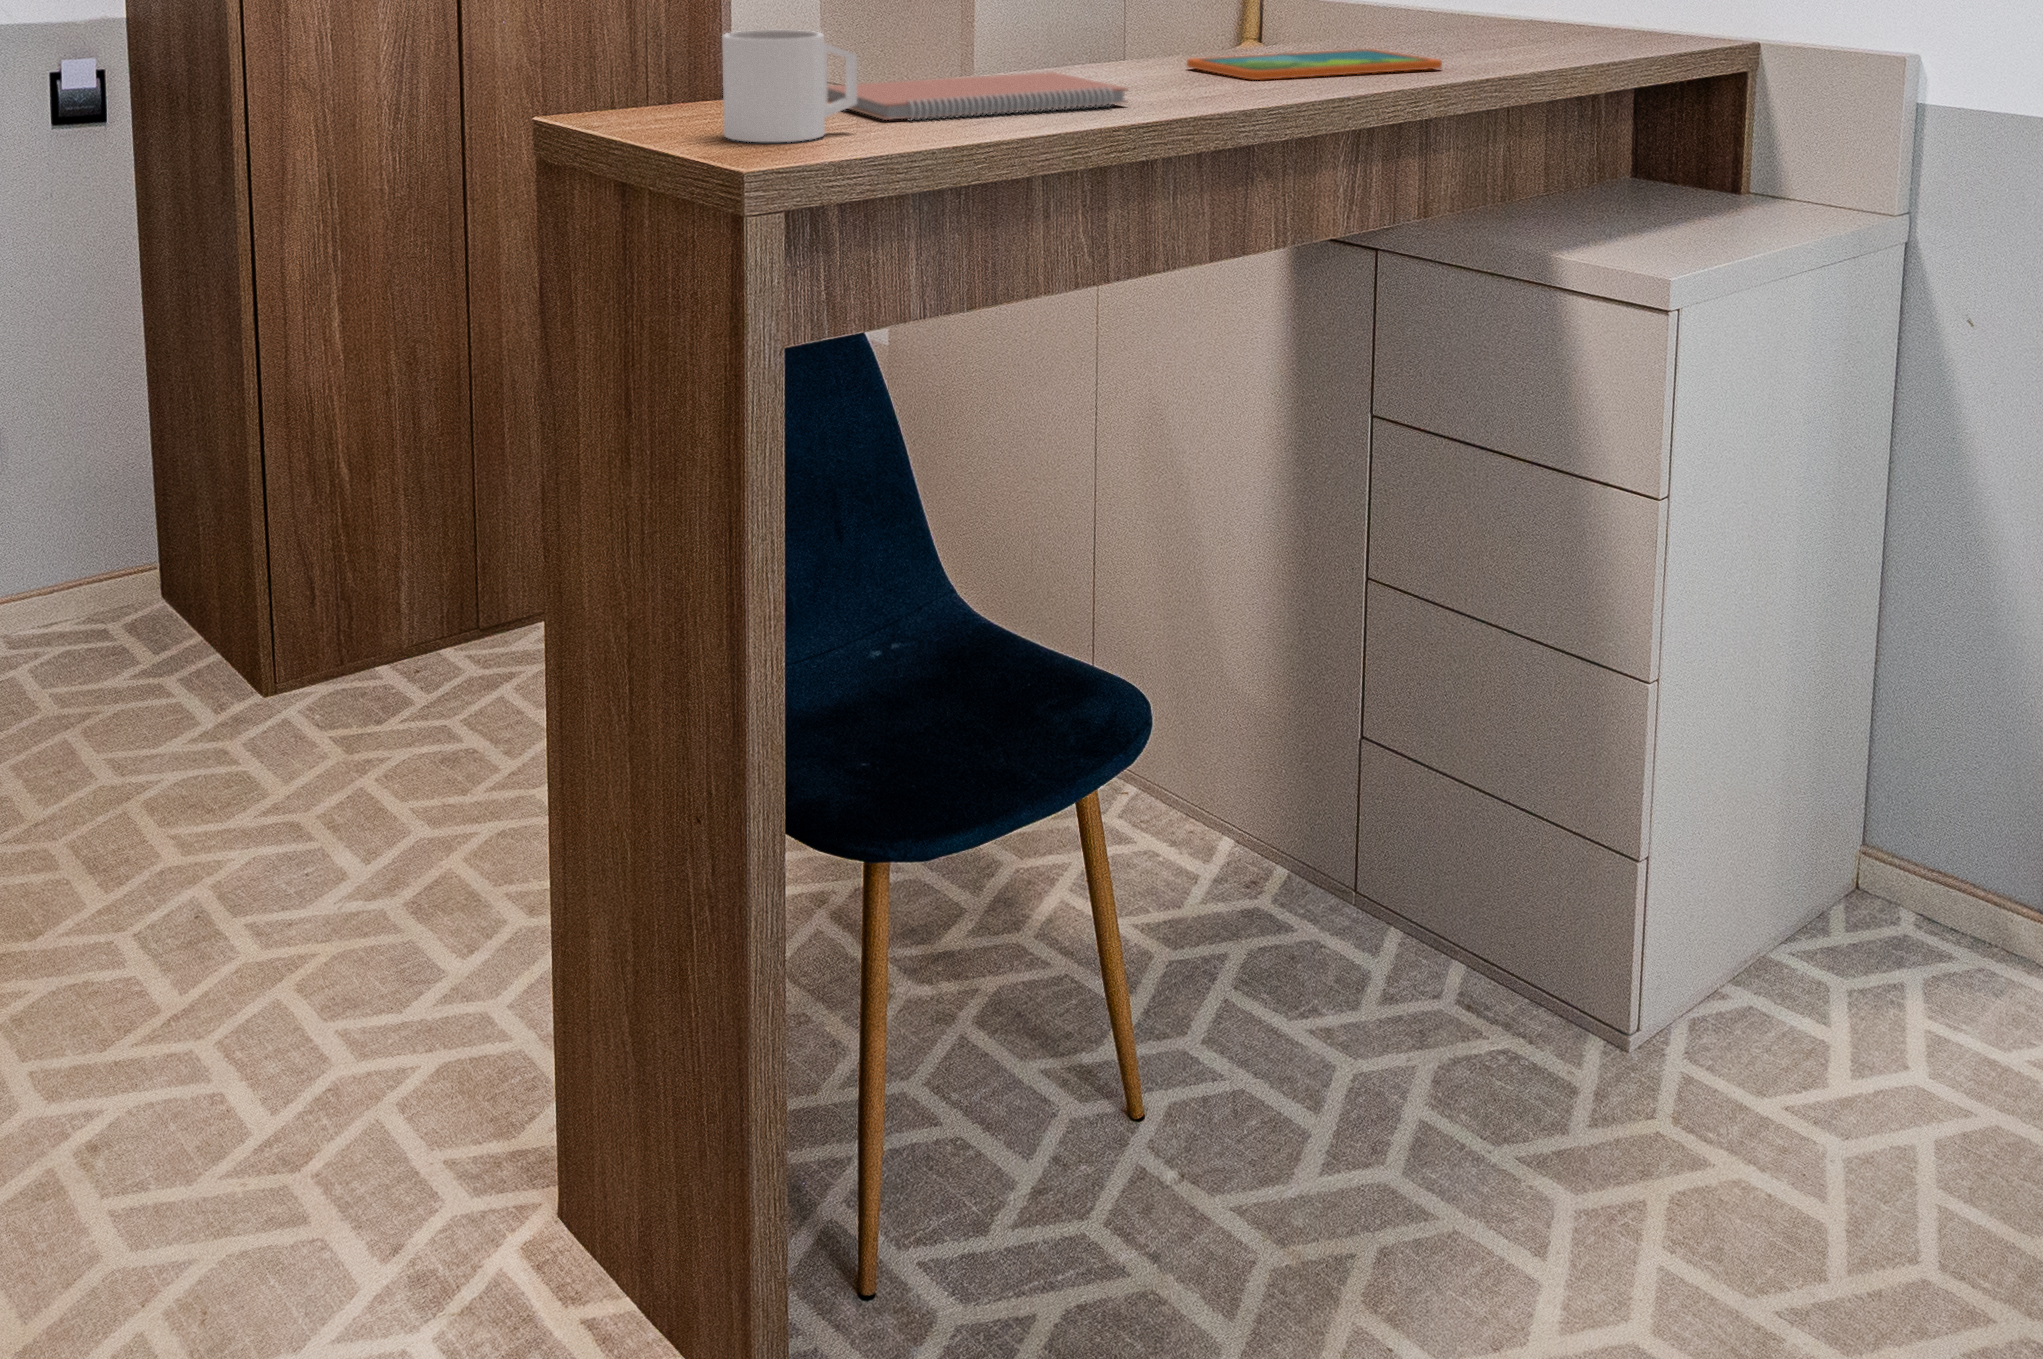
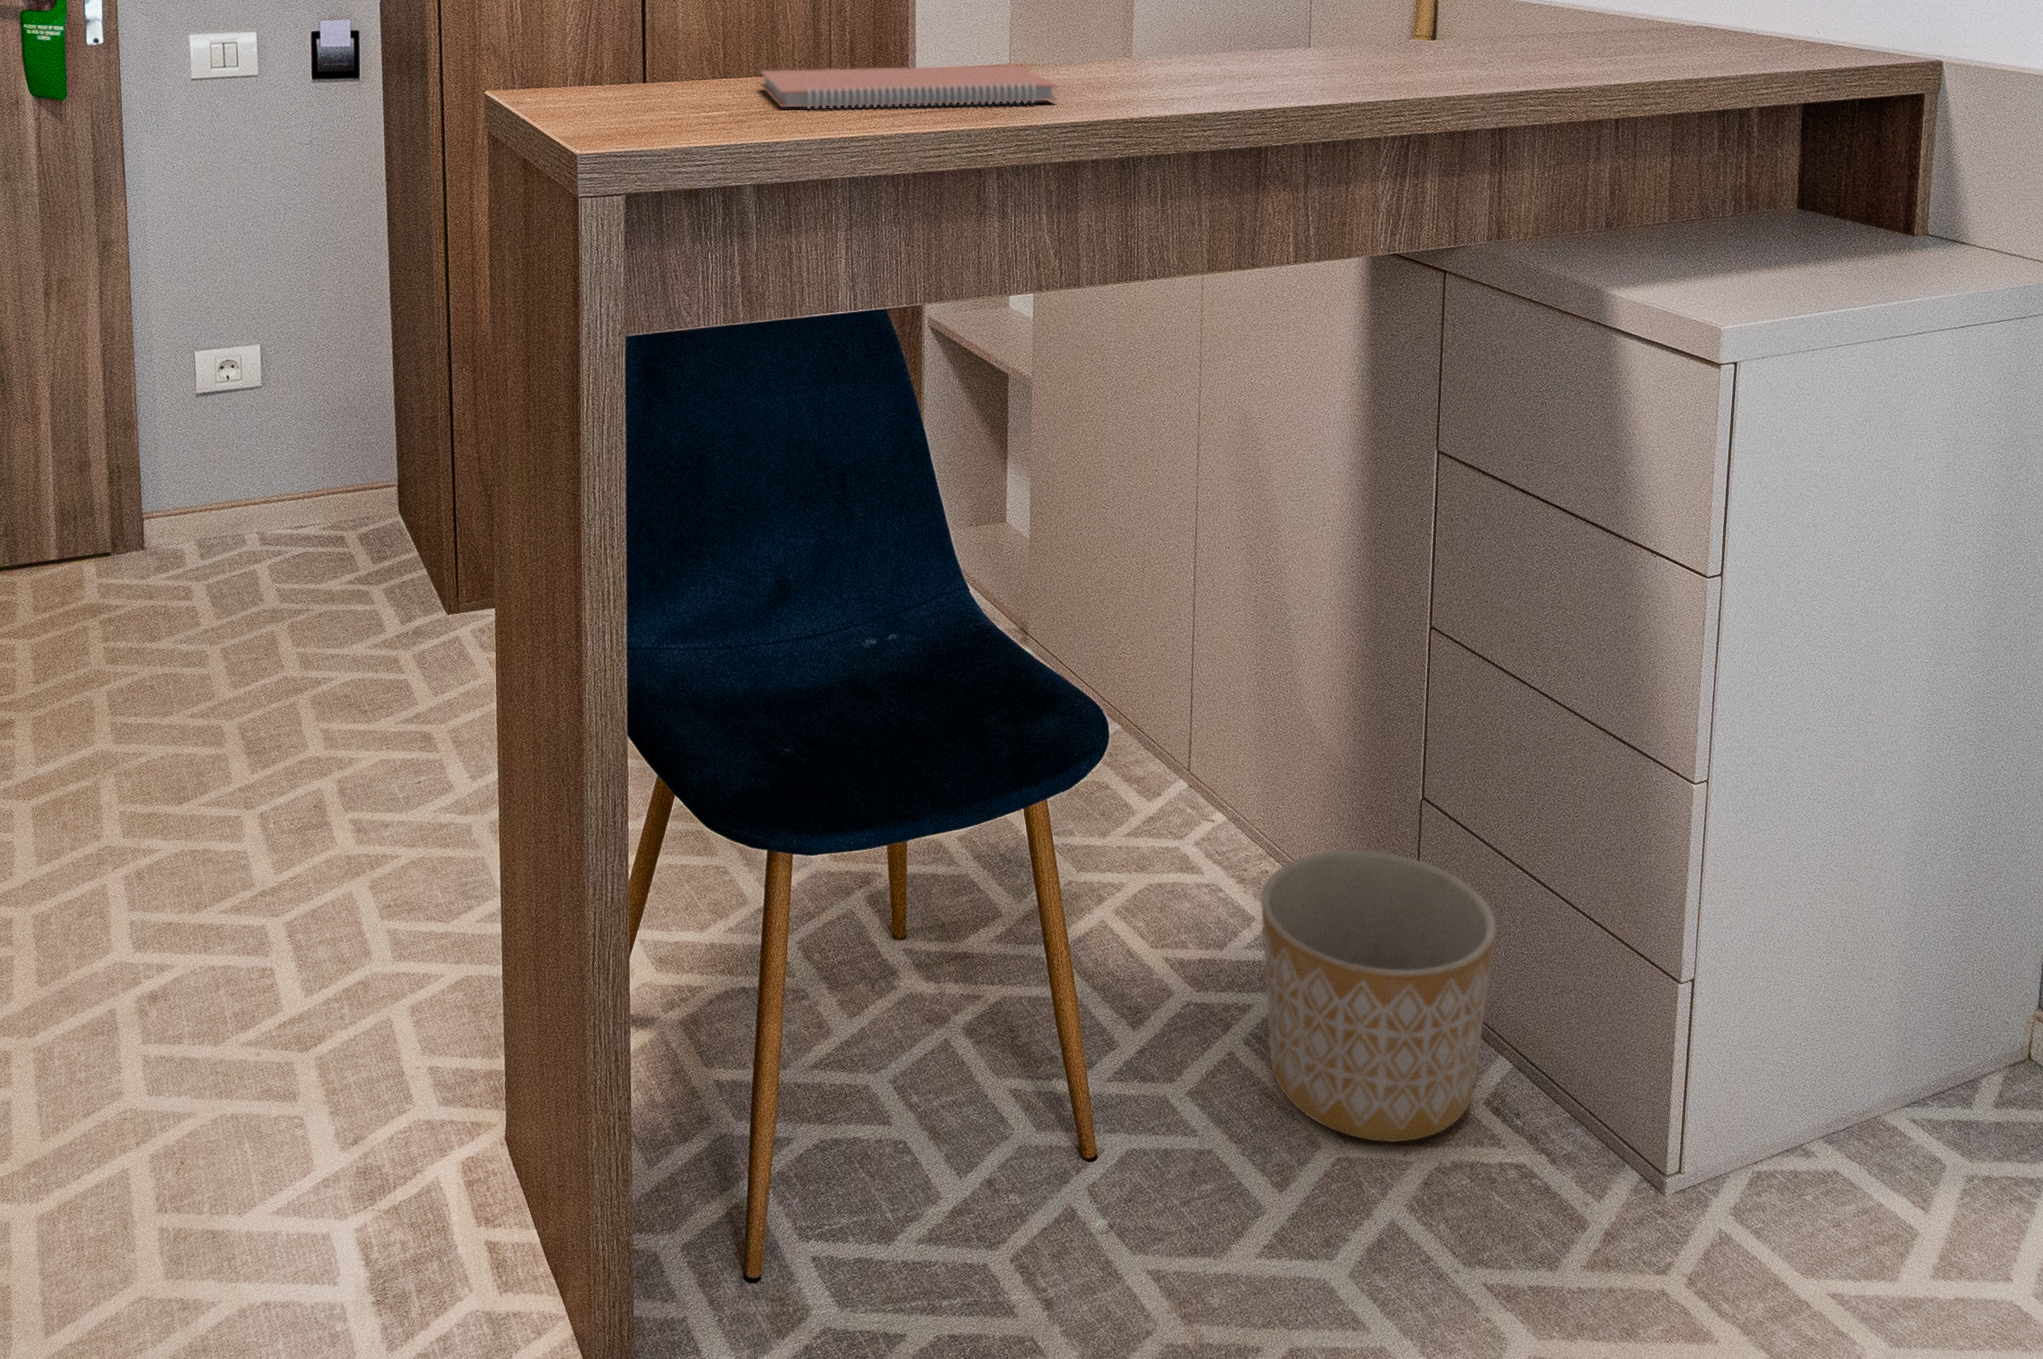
mug: present [722,30,857,142] -> none [597,14,731,125]
tablet: present [1187,49,1442,80] -> none [1207,52,1488,81]
planter: none [1258,790,1471,1052] -> present [1261,851,1496,1142]

